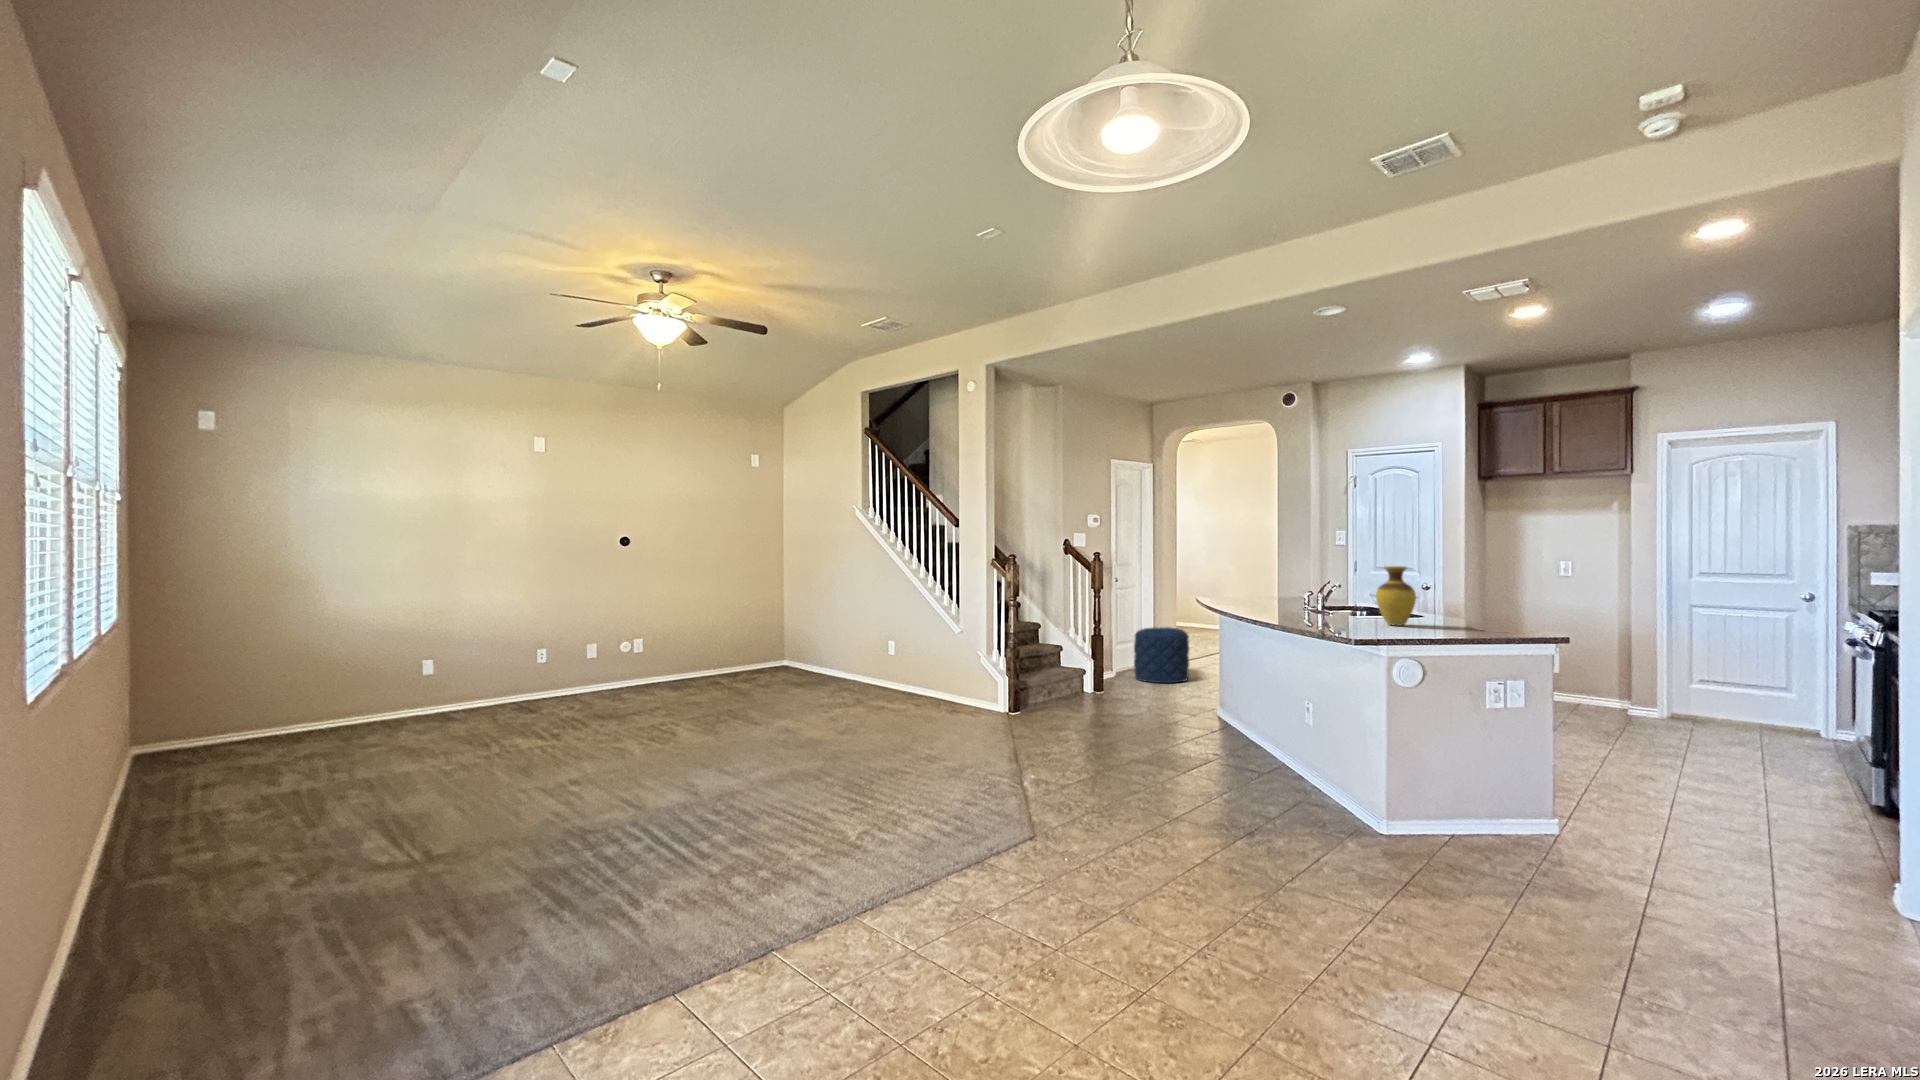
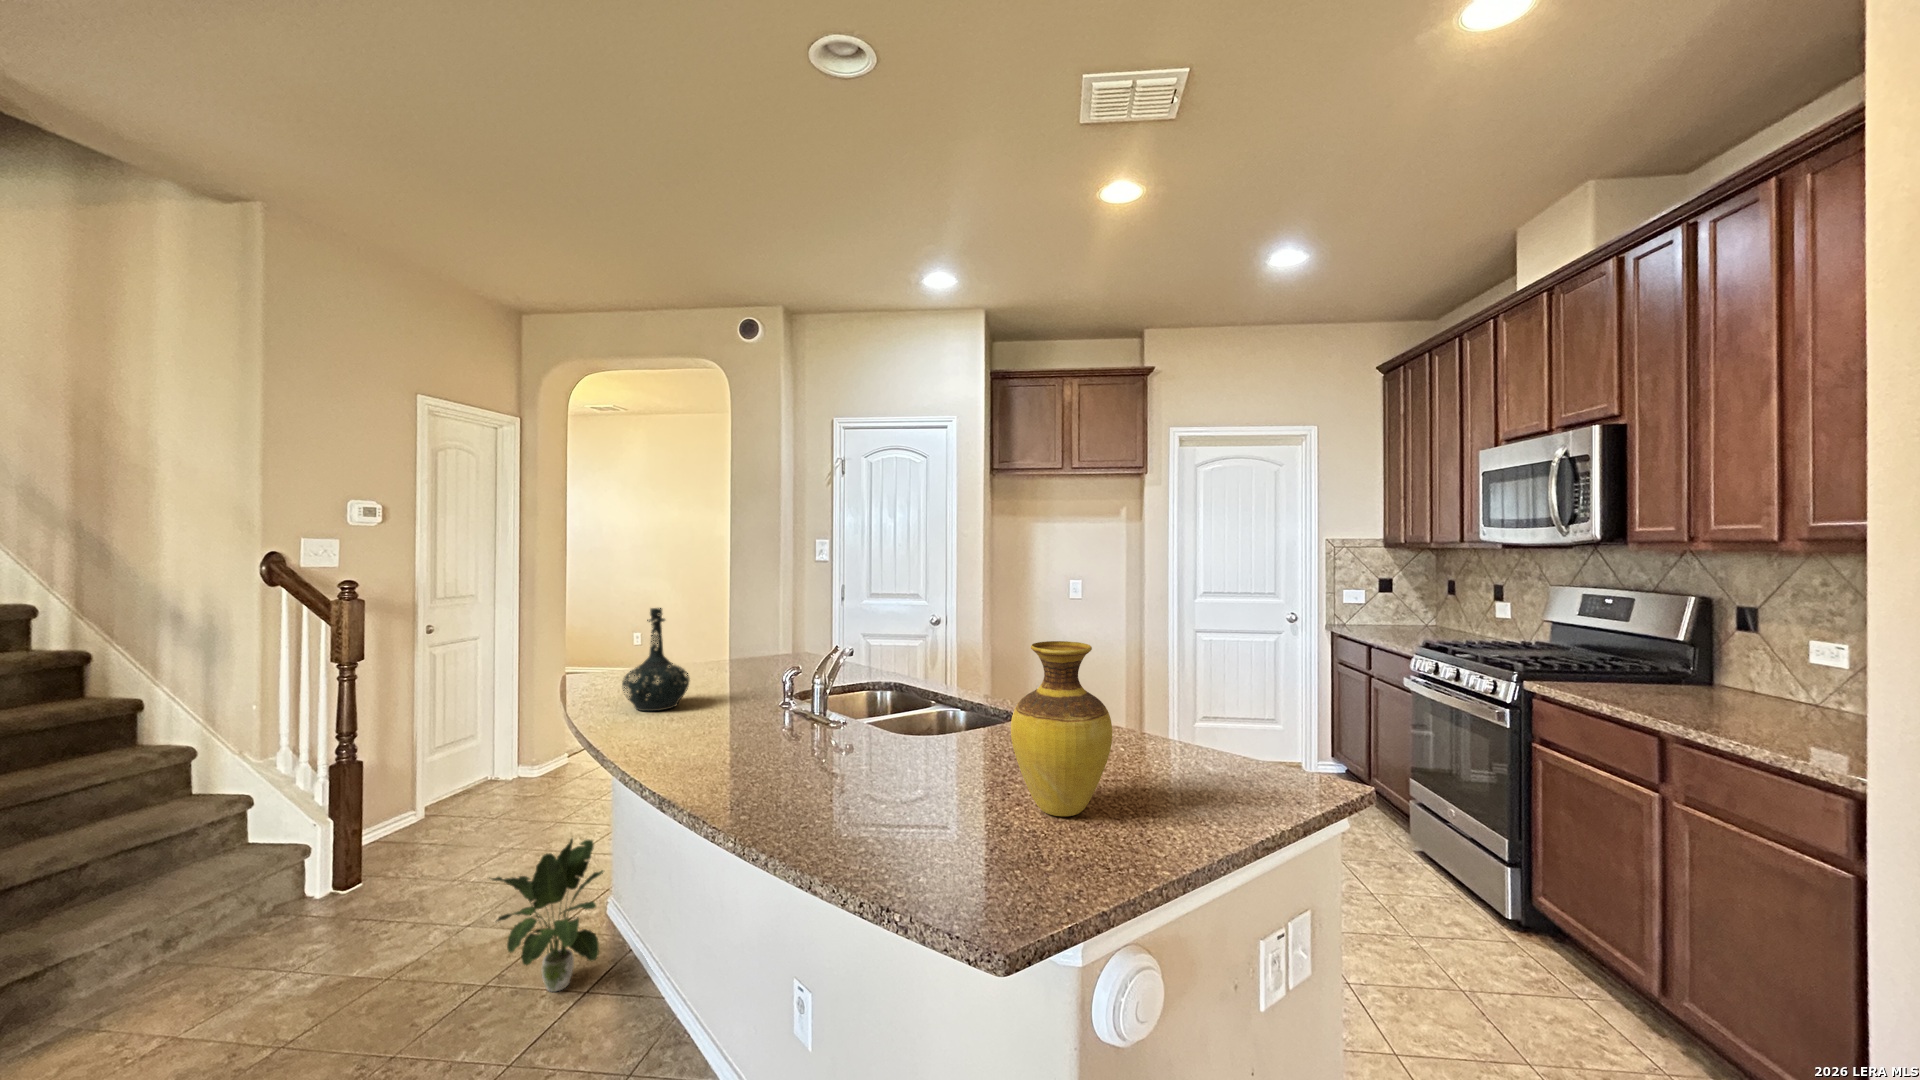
bottle: none [1230,561,1258,603] -> present [622,608,689,711]
pouf: present [1134,627,1189,683] -> none [463,707,579,825]
potted plant: none [1176,661,1220,724] -> present [491,838,603,992]

